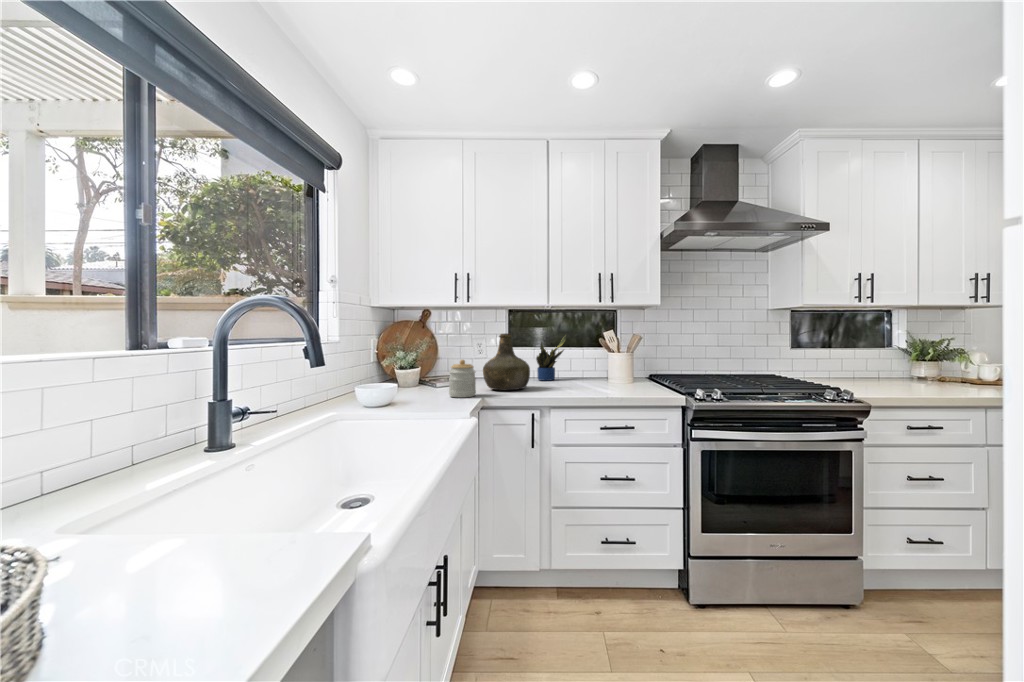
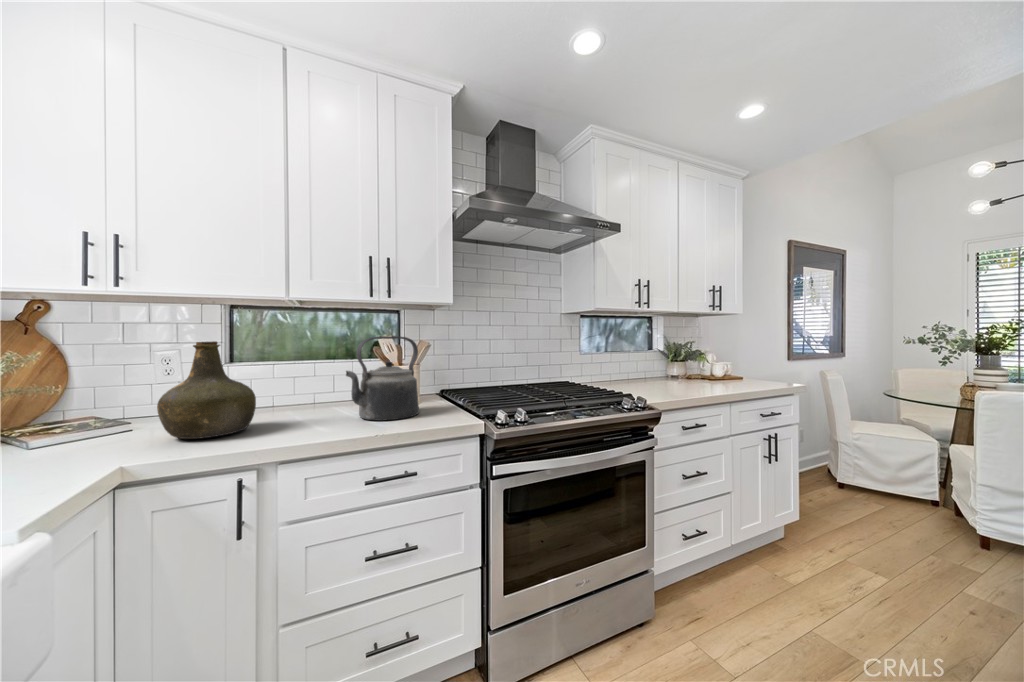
kettle: none [584,331,634,390] -> present [346,336,419,421]
potted plant: present [536,335,567,381] -> none [280,339,330,408]
jar: present [449,360,476,397] -> none [48,394,124,471]

